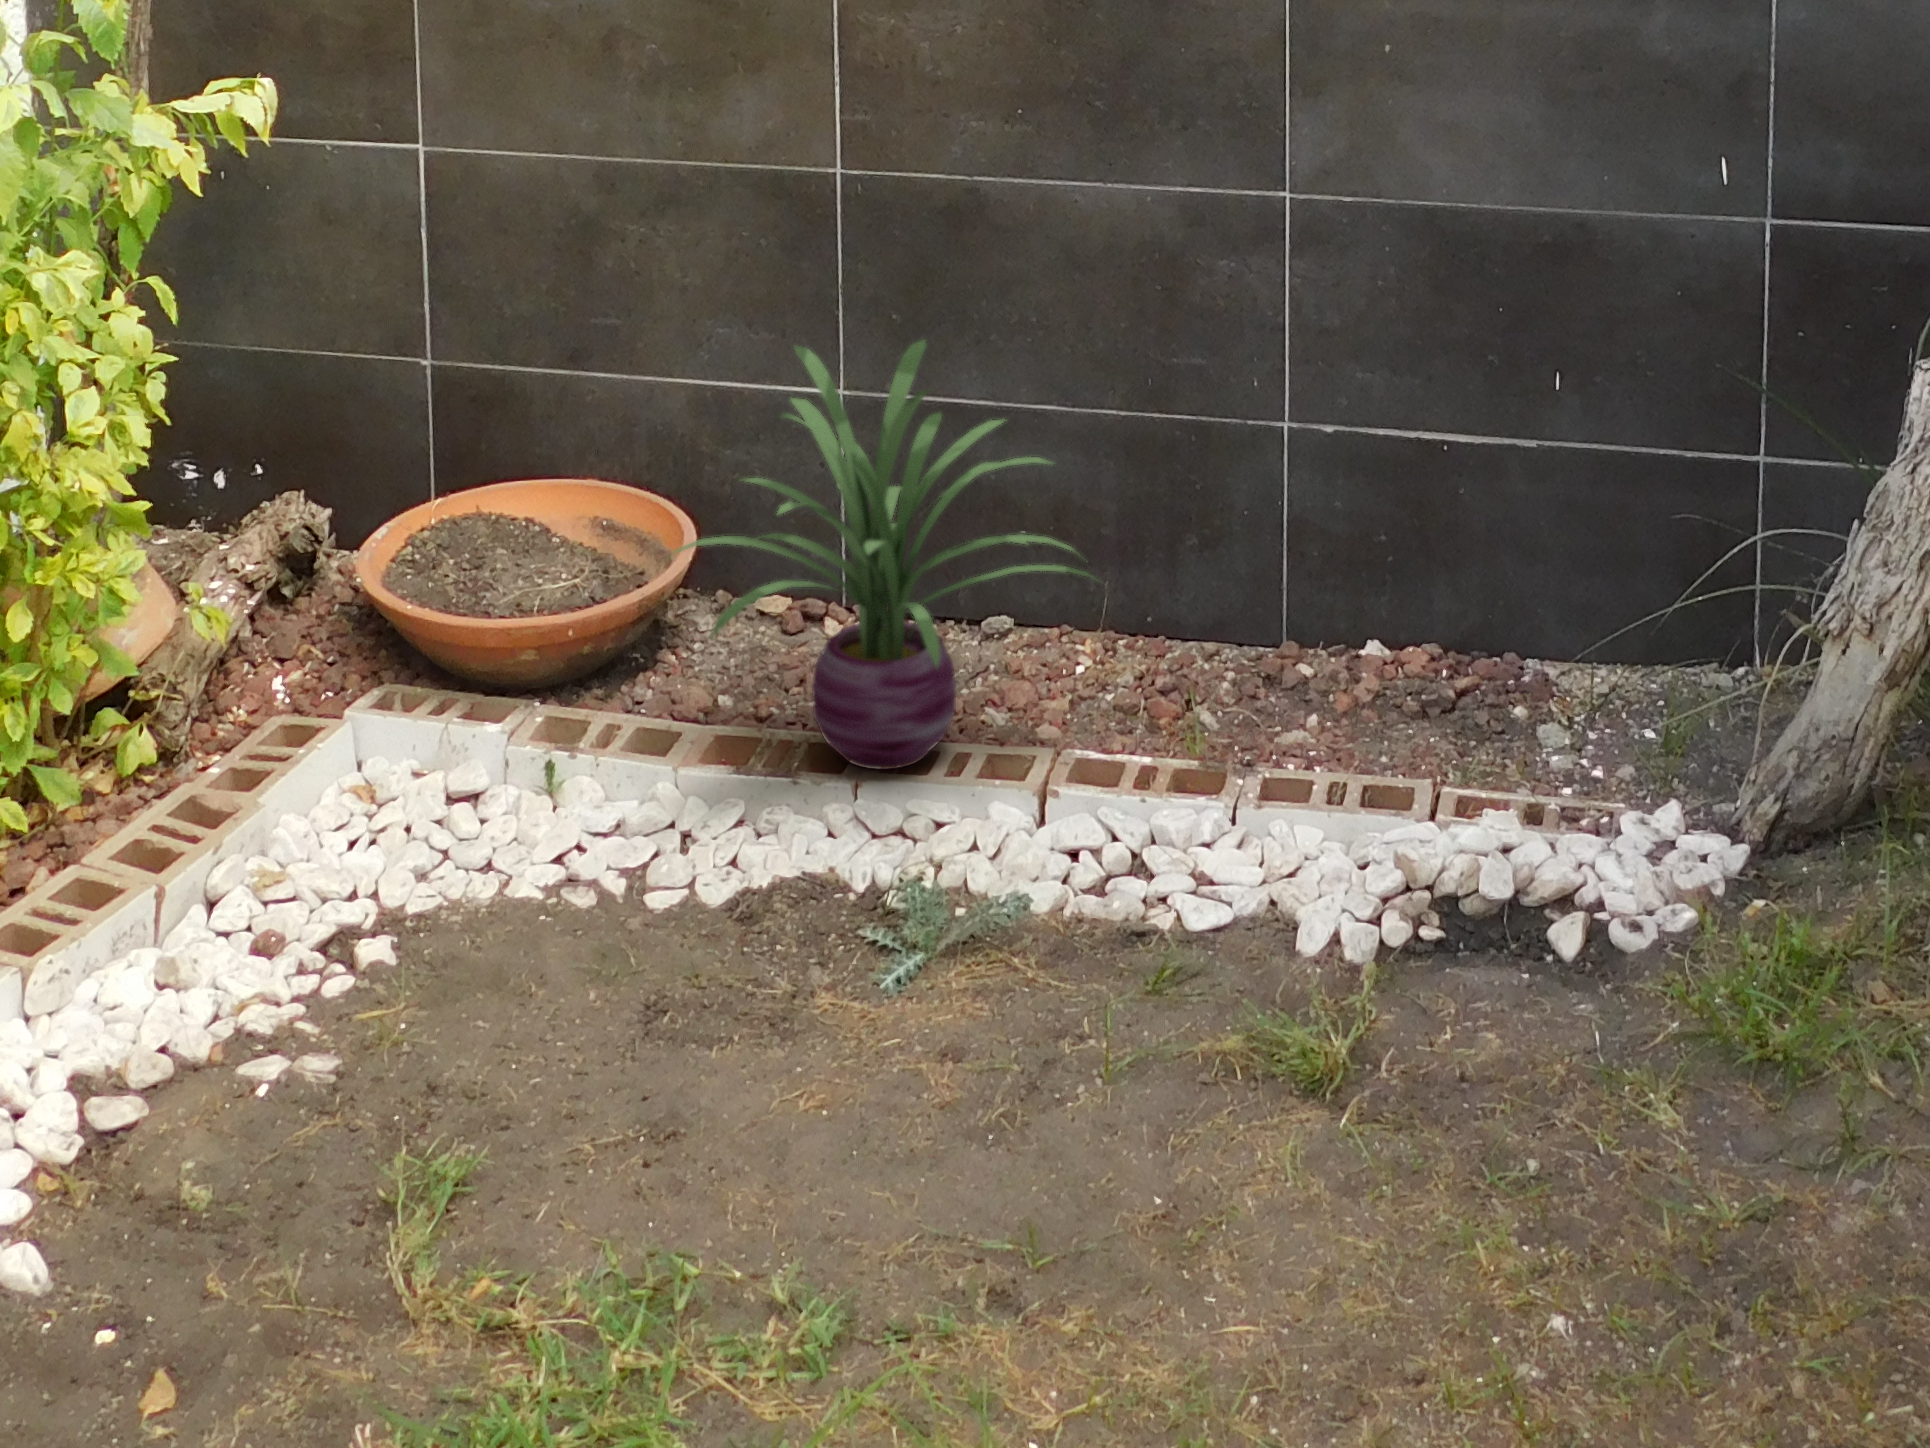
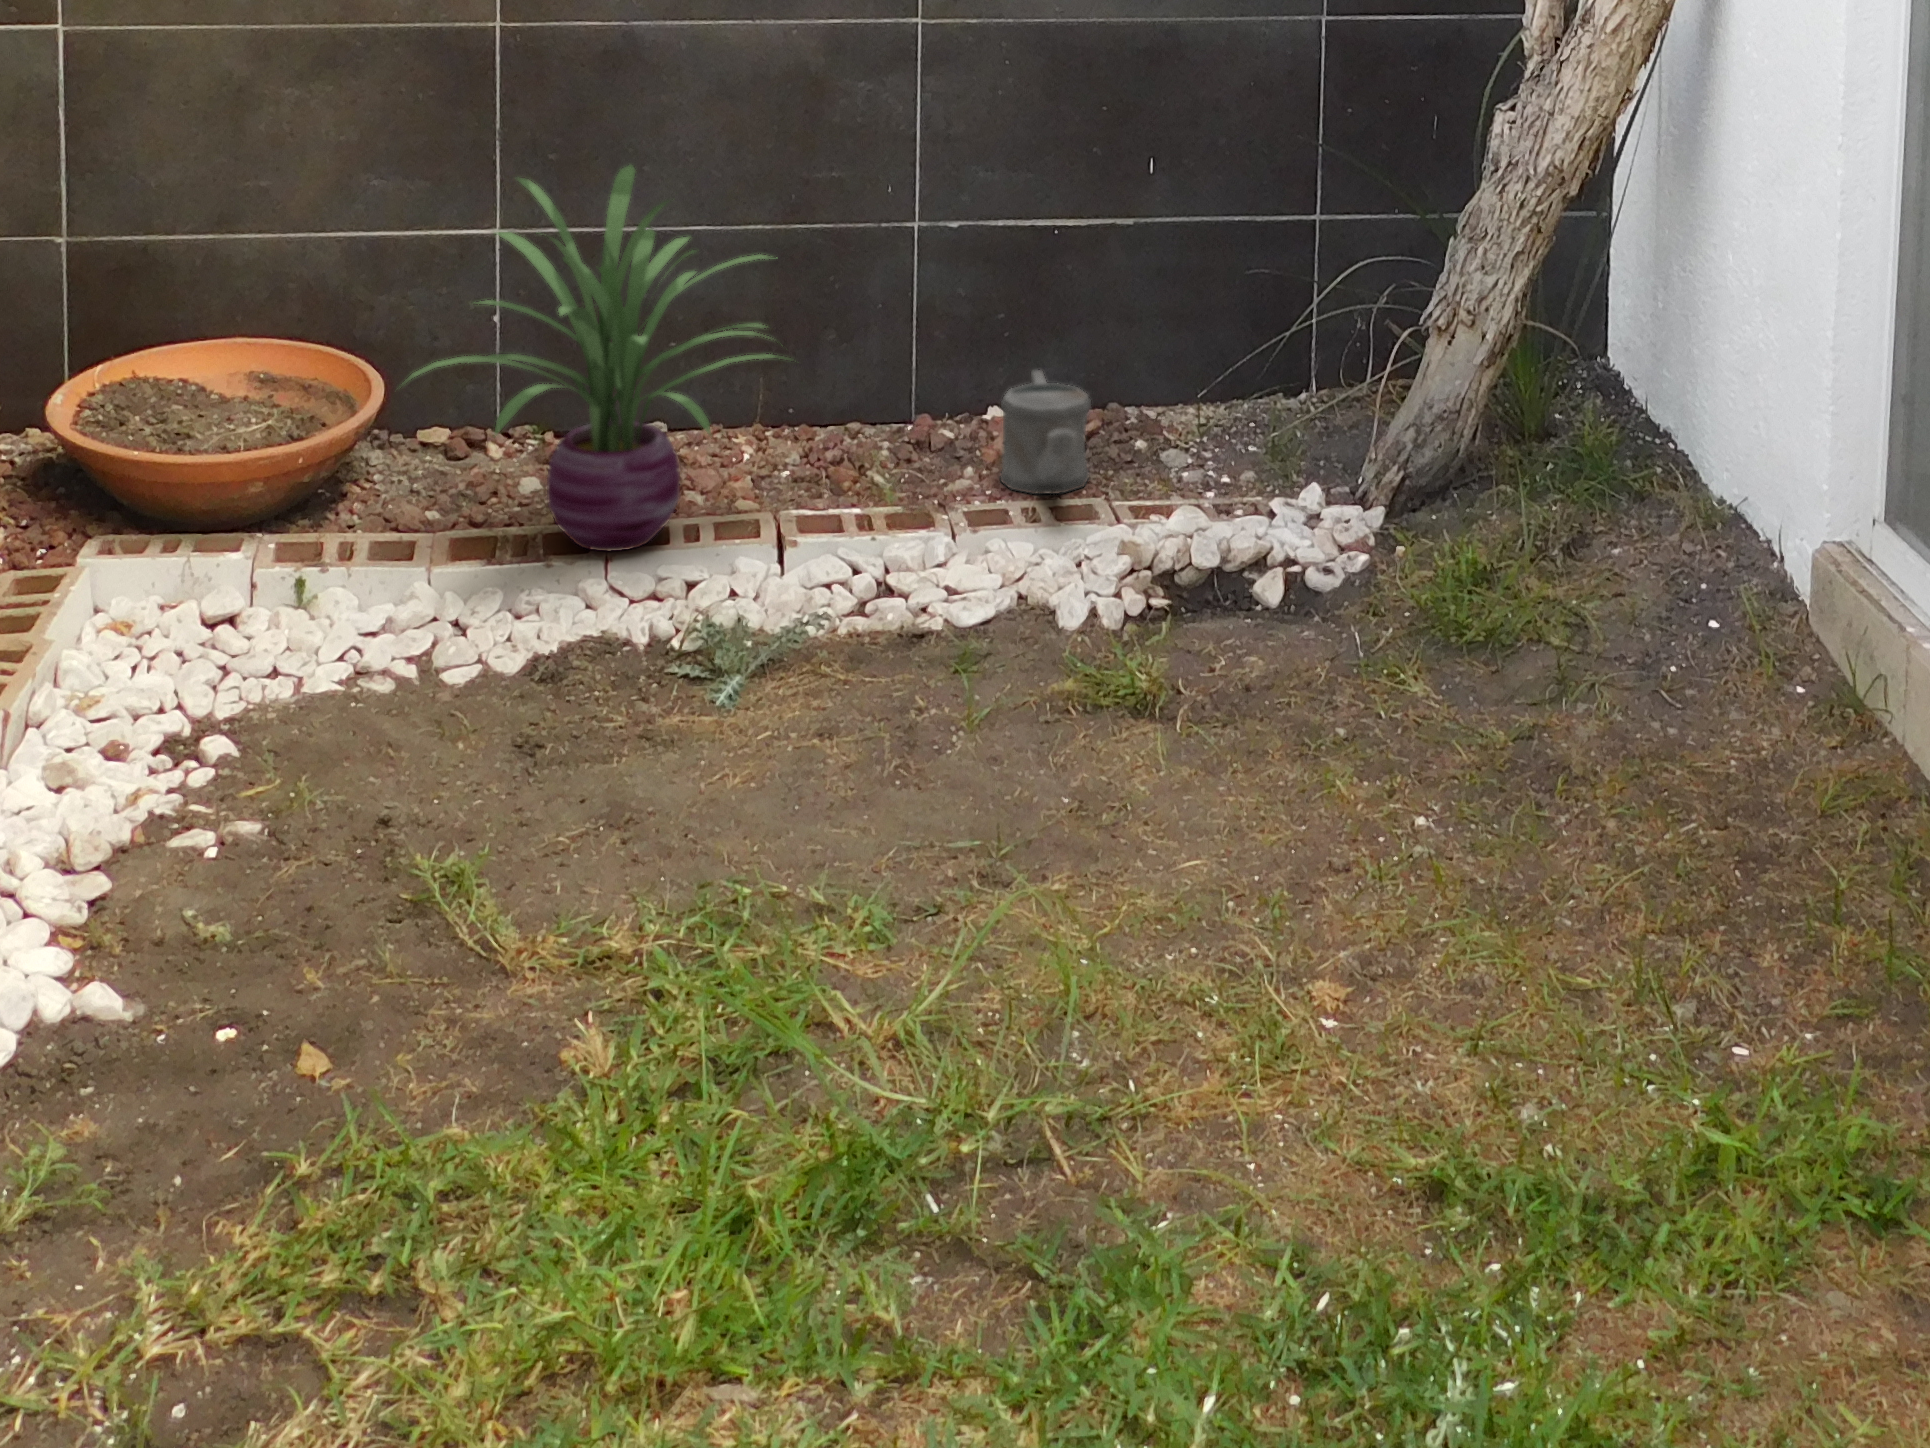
watering can: none [1340,607,1445,763] -> present [1000,370,1091,494]

